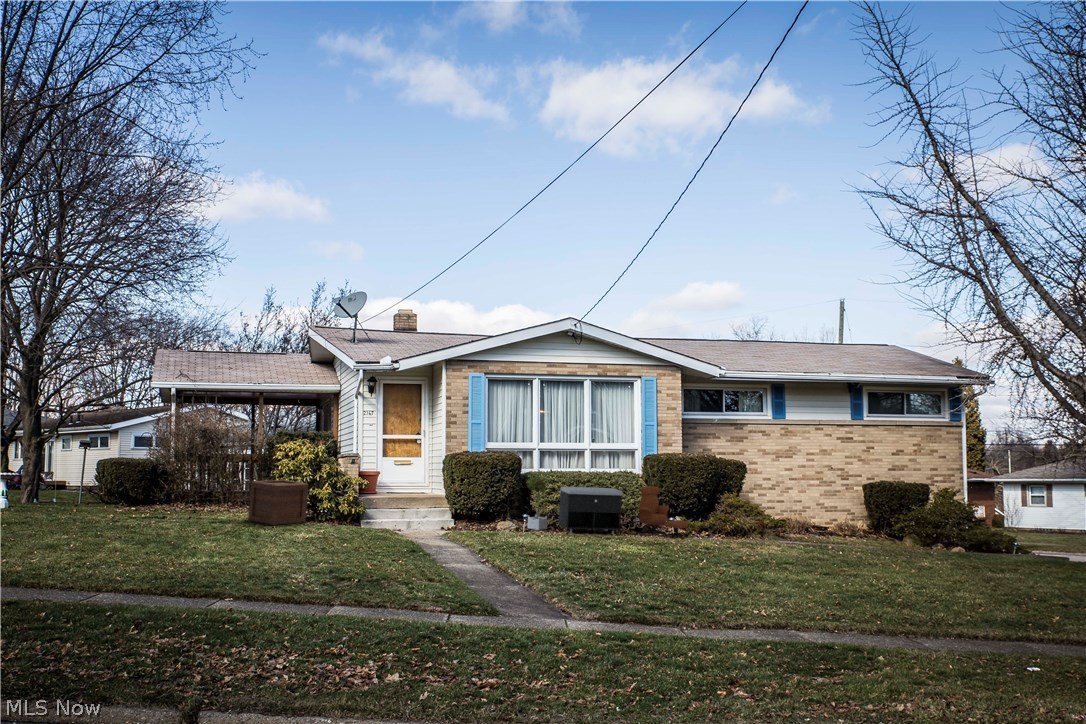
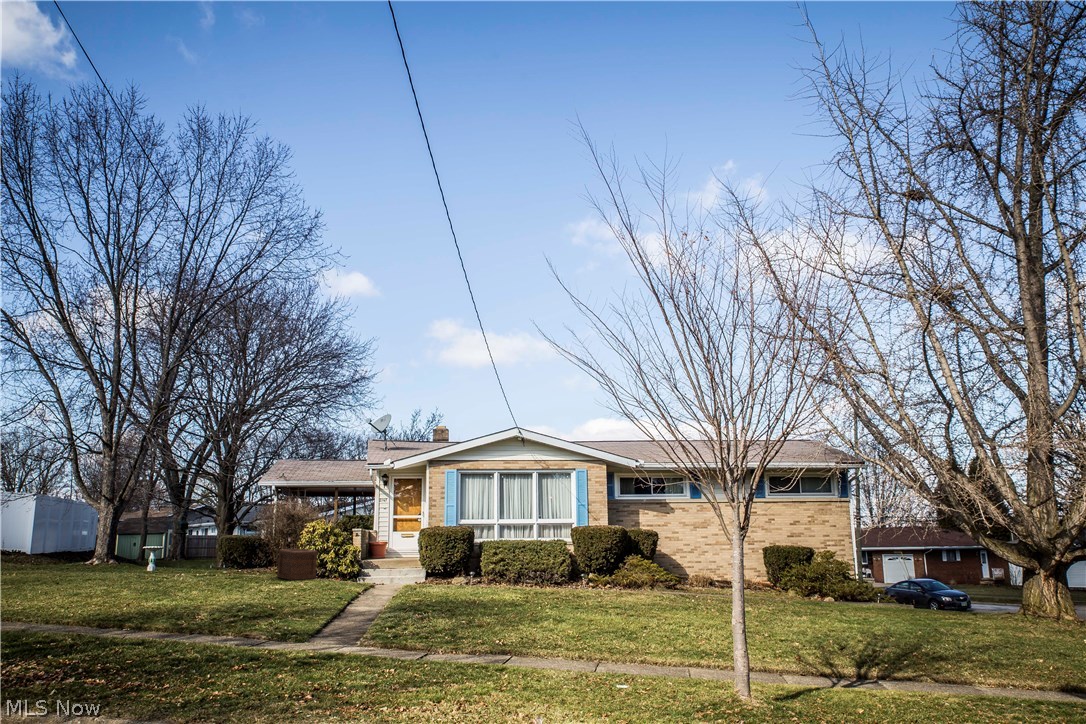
potted tree: present [527,476,547,530] -> none [474,544,489,584]
lounge chair: present [638,486,688,539] -> none [556,551,592,590]
storage bench: present [559,487,623,534] -> none [498,551,541,586]

